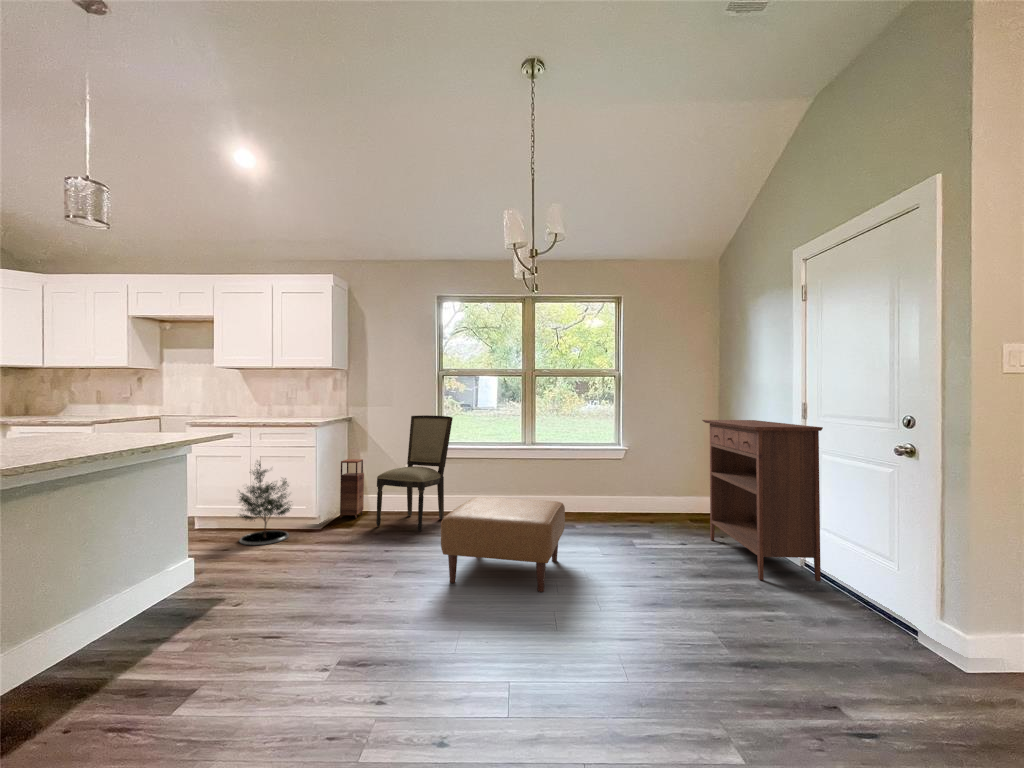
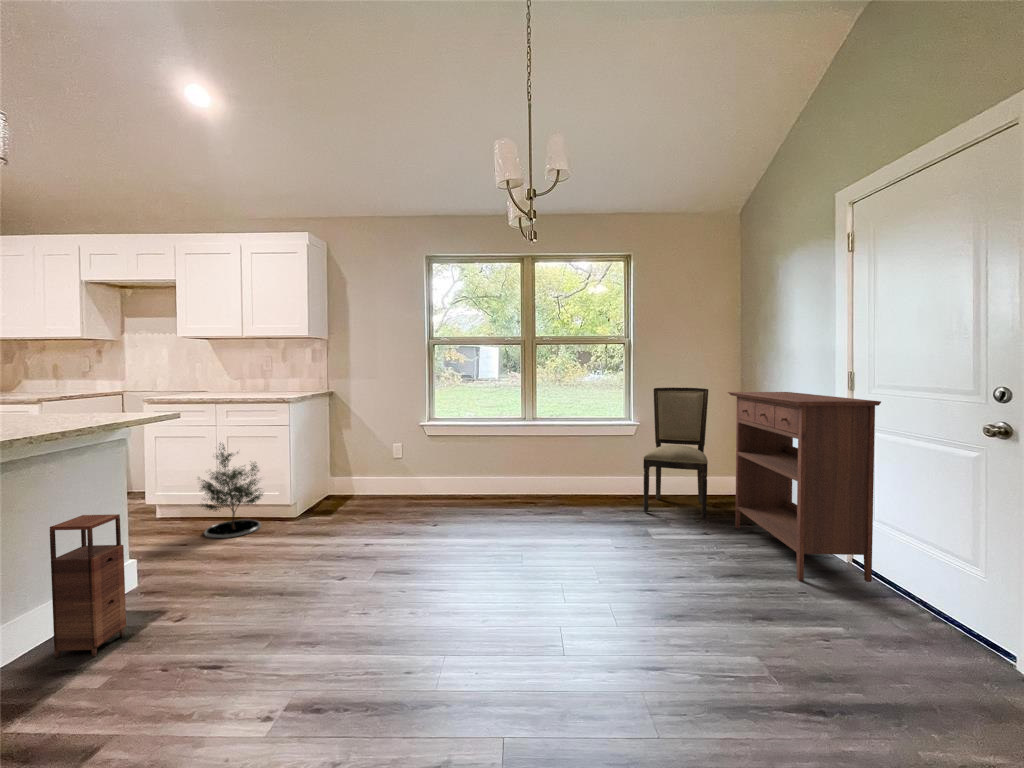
dining chair: present [376,415,453,531] -> present [643,387,709,519]
storage cabinet: present [340,459,364,518] -> present [50,514,126,658]
ottoman: present [441,497,565,592] -> none [423,484,570,599]

